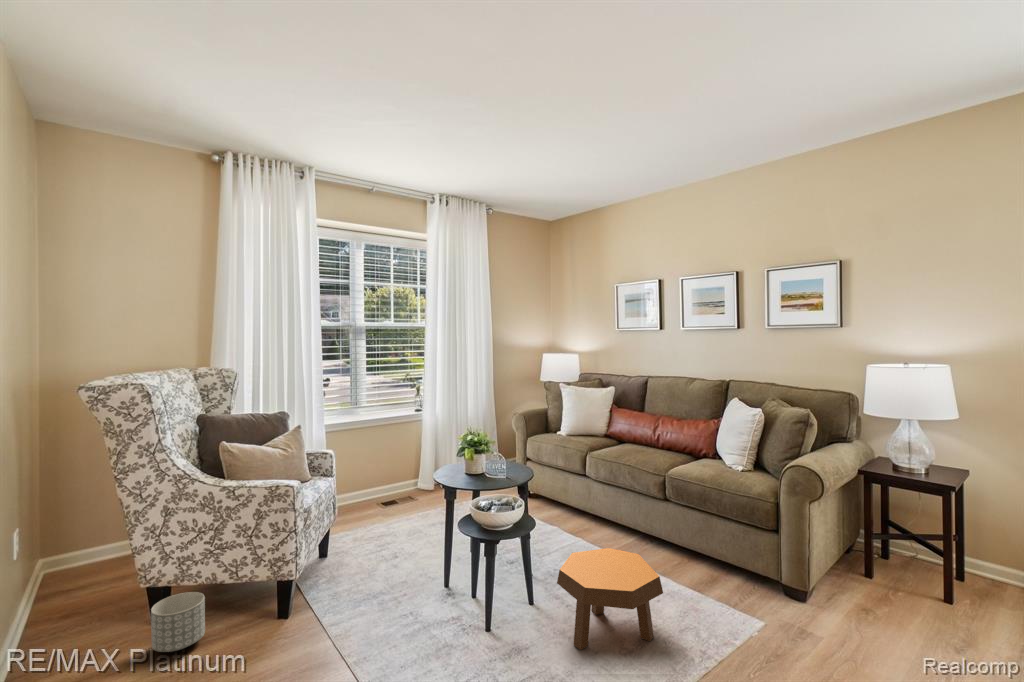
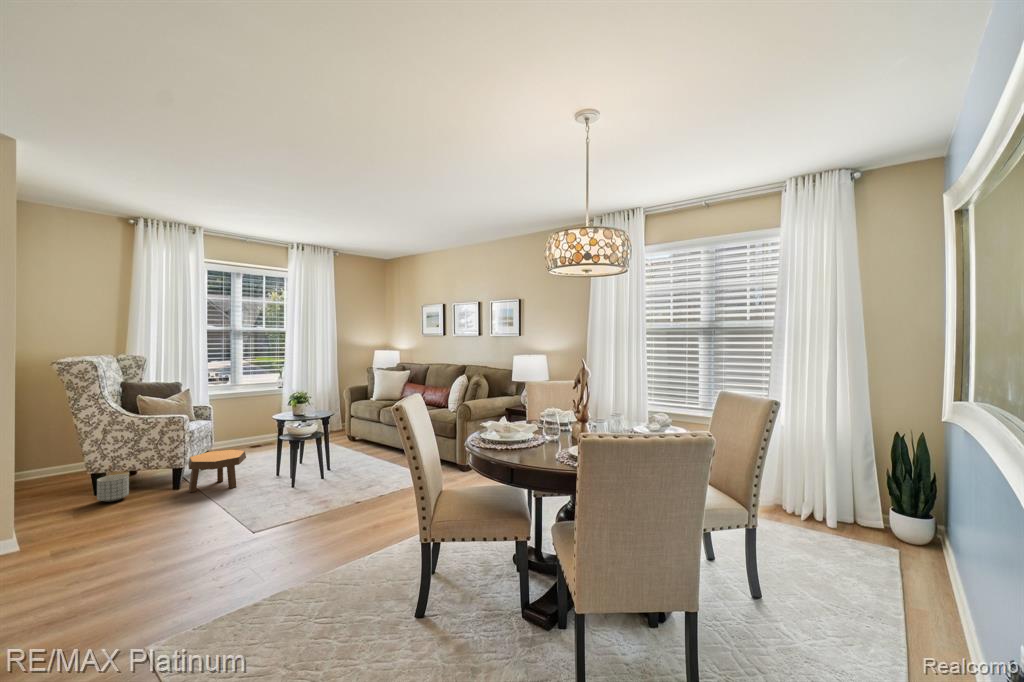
footstool: present [557,548,663,650] -> present [188,450,246,492]

